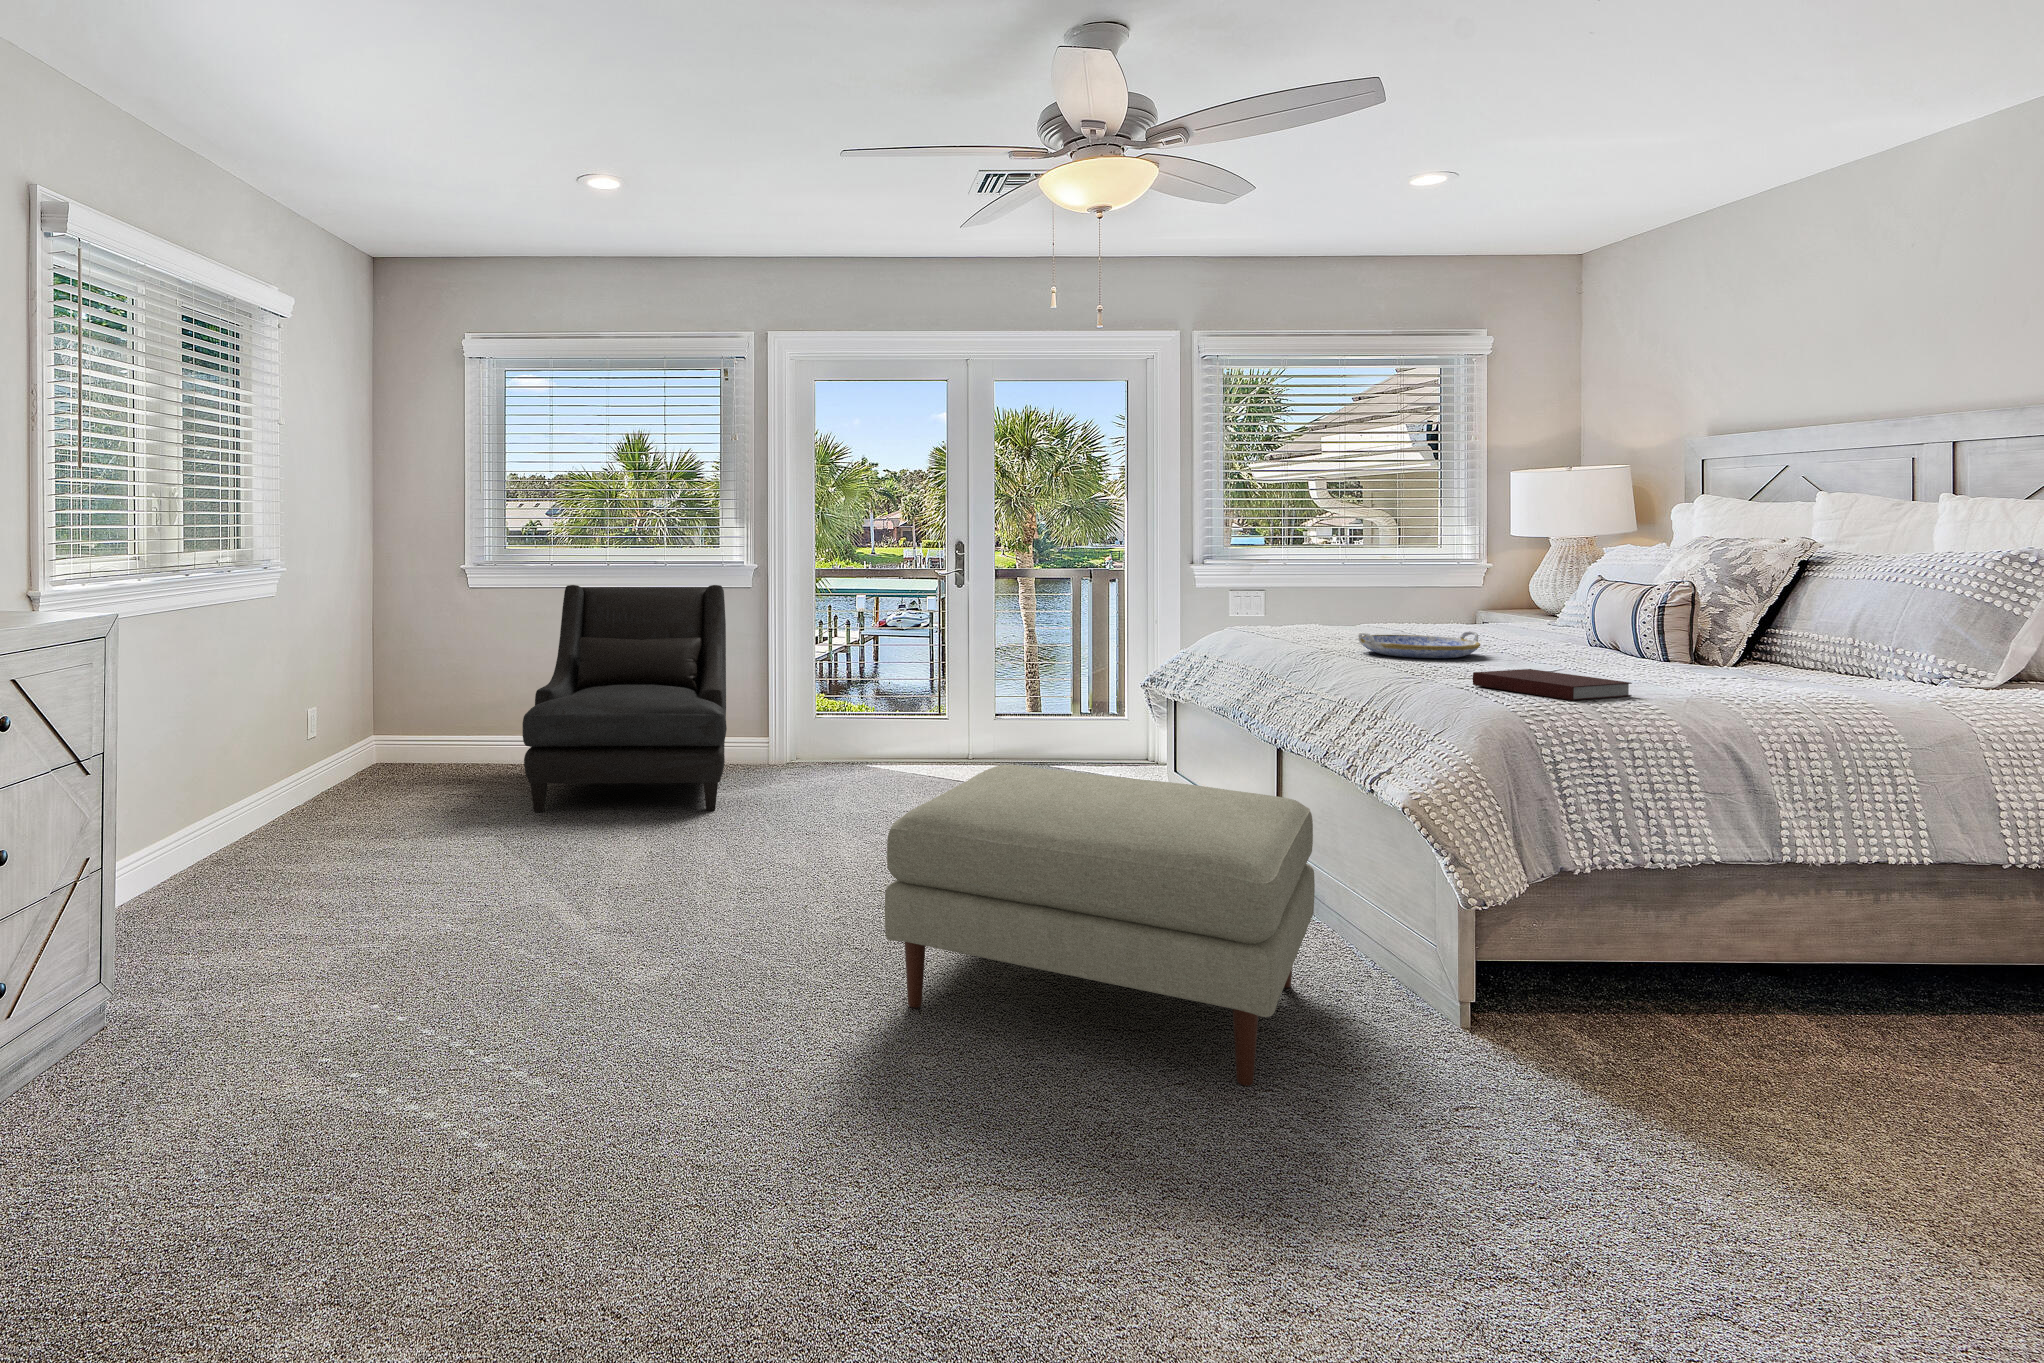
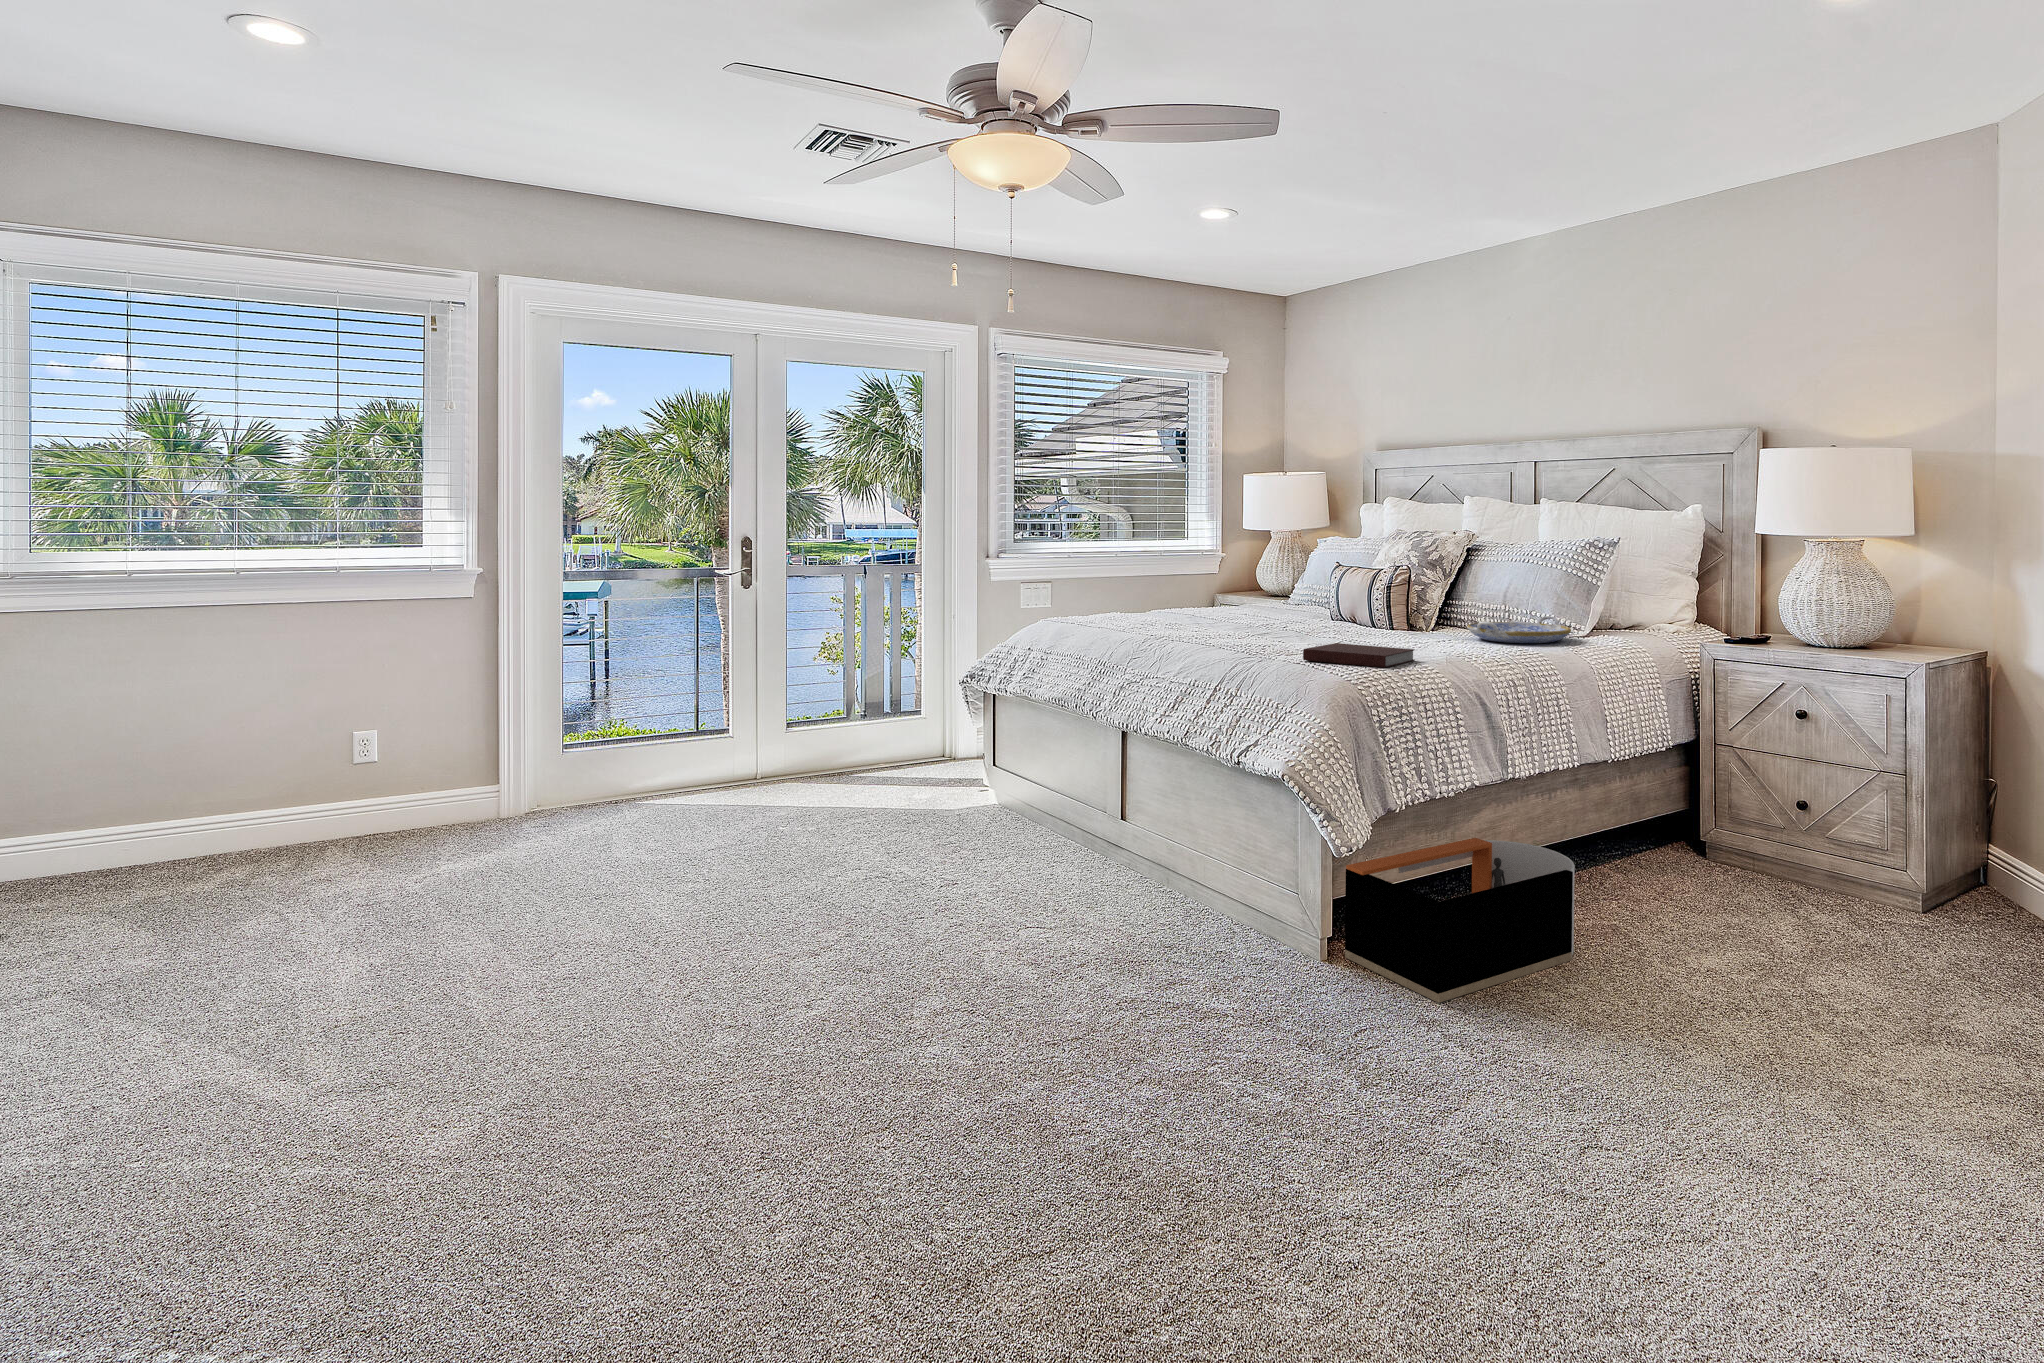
armchair: present [523,585,727,812] -> none [112,596,464,937]
serving tray: present [1358,631,1481,658] -> present [1467,616,1571,643]
ottoman: present [885,765,1315,1086] -> none [802,779,1223,1075]
storage bin: none [1496,924,1860,1109] -> present [1345,838,1575,1003]

